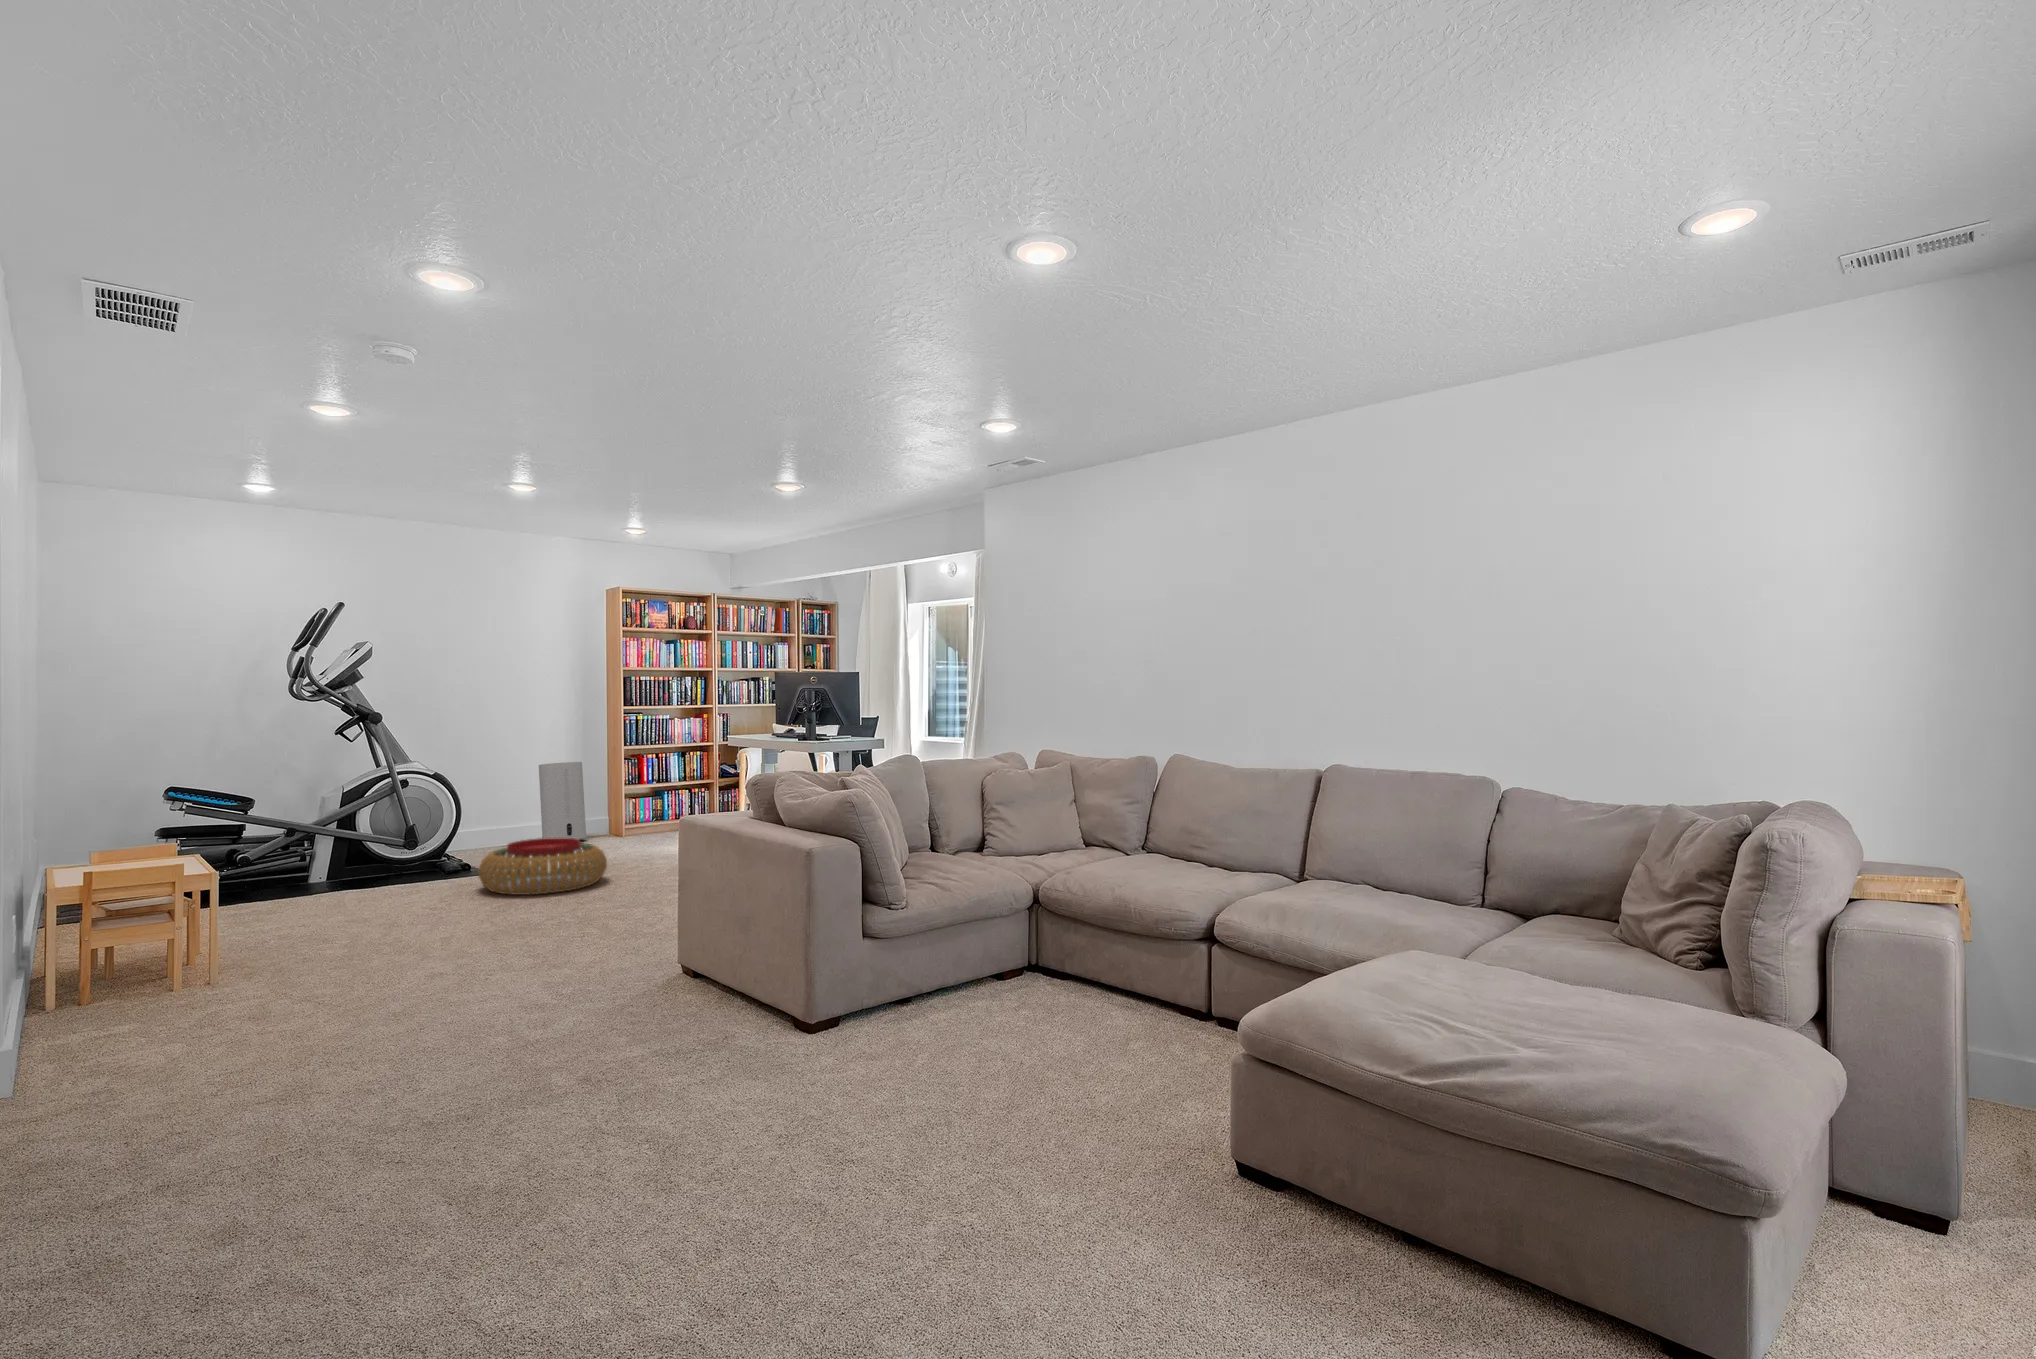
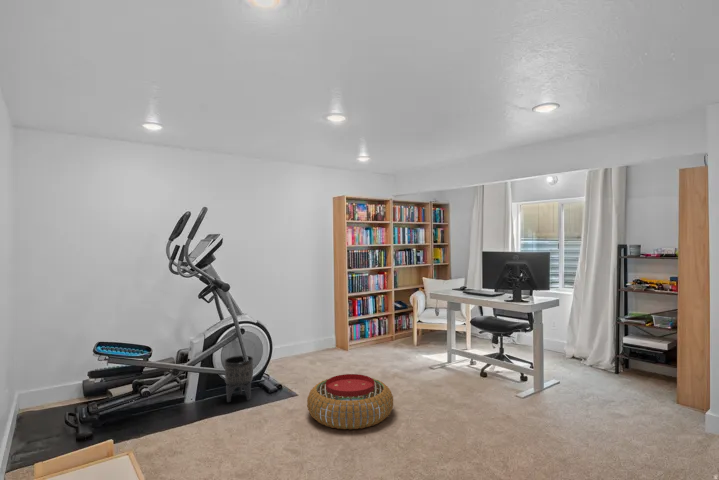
air purifier: present [539,762,586,839] -> none [302,305,330,357]
planter: none [372,818,419,881] -> present [224,356,253,402]

